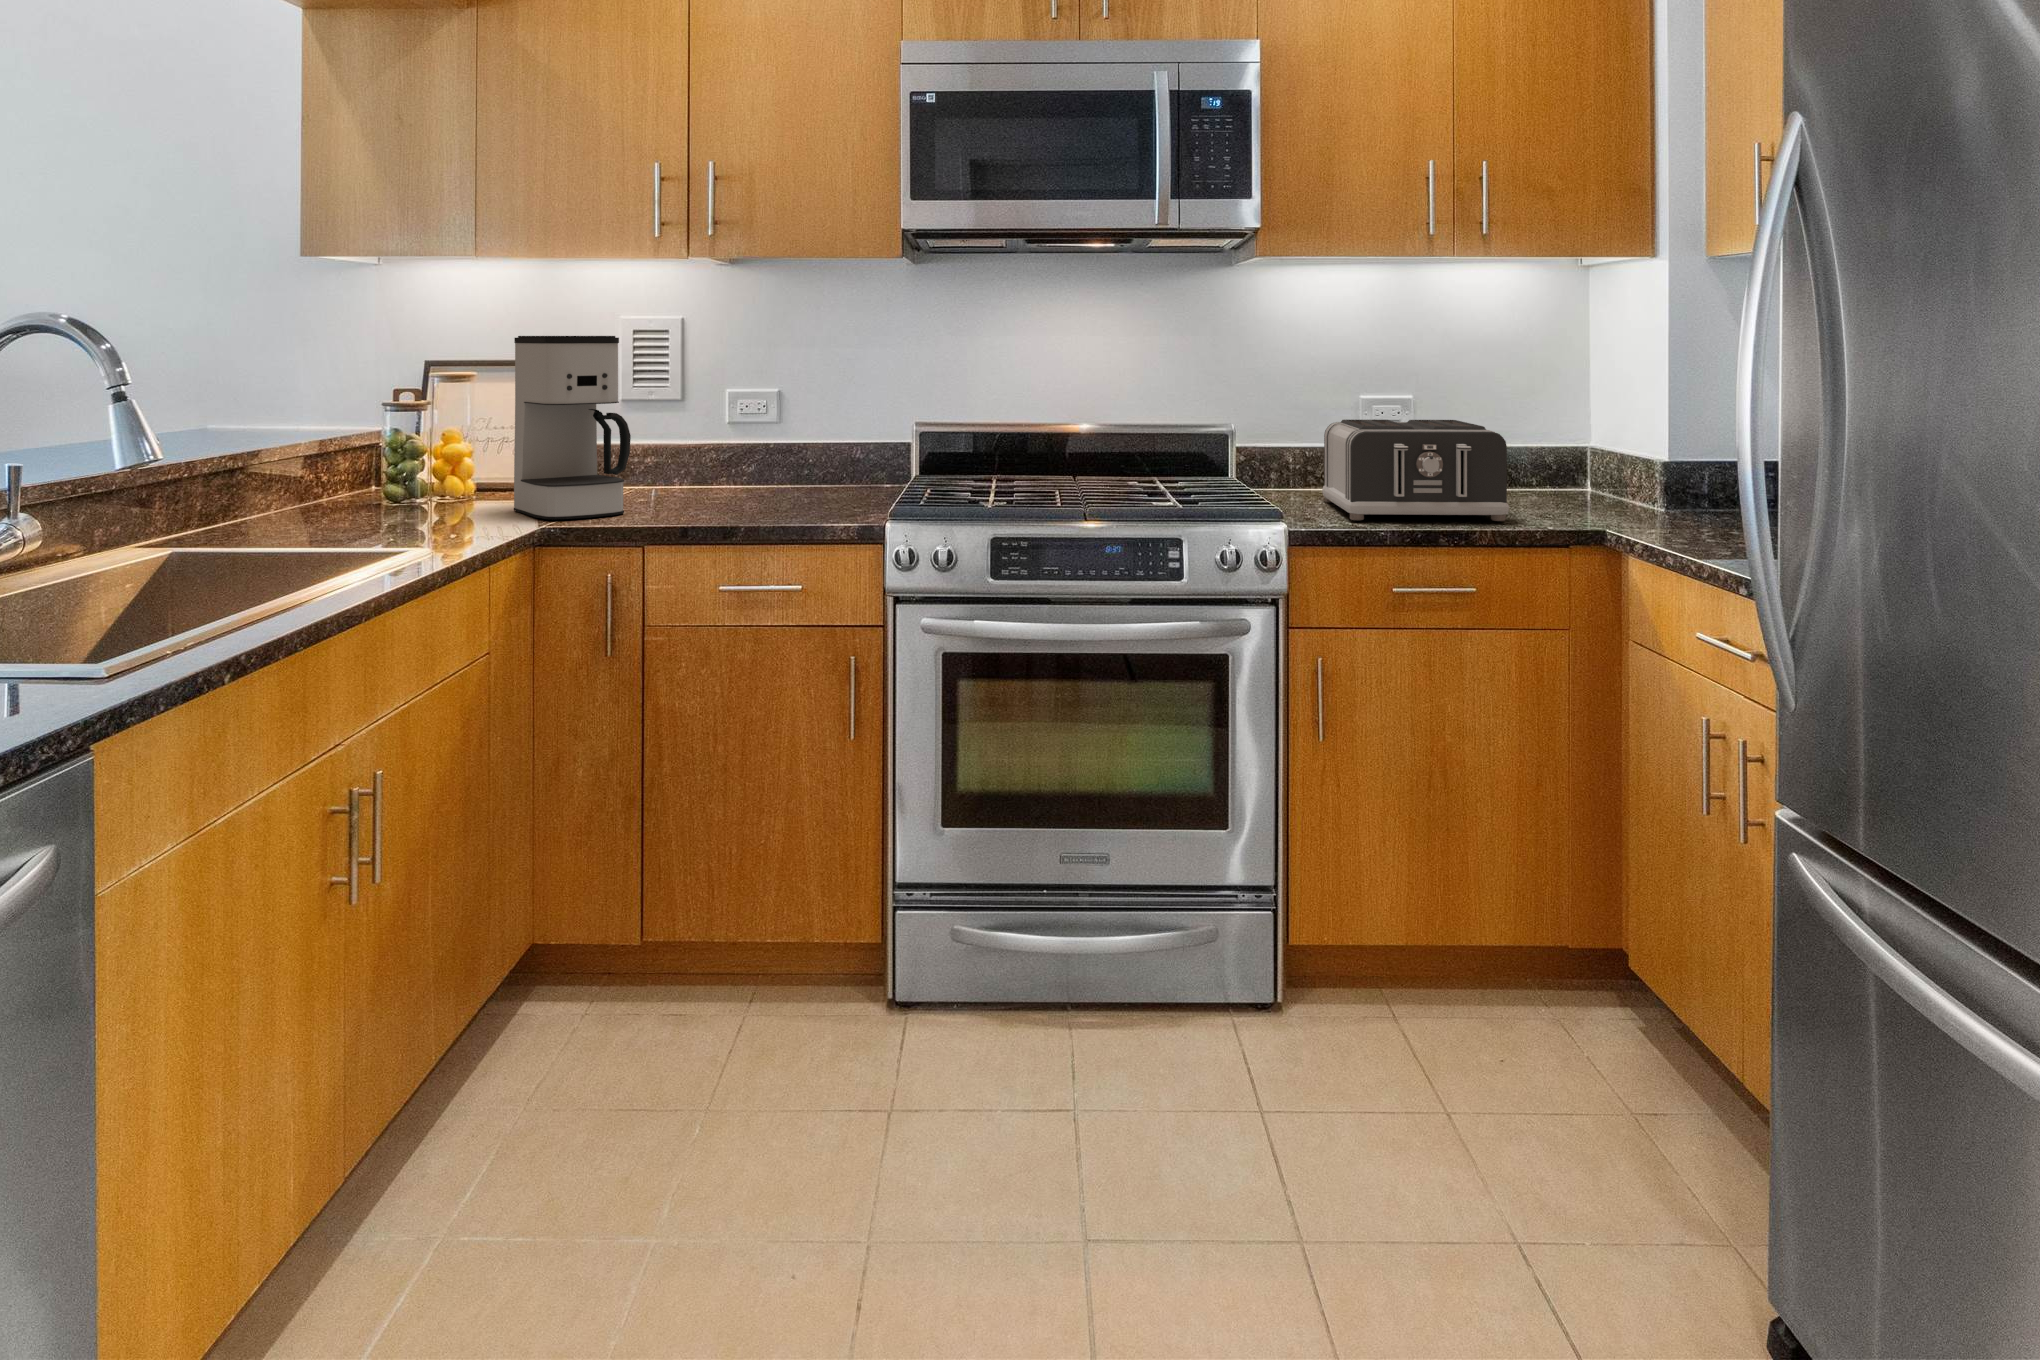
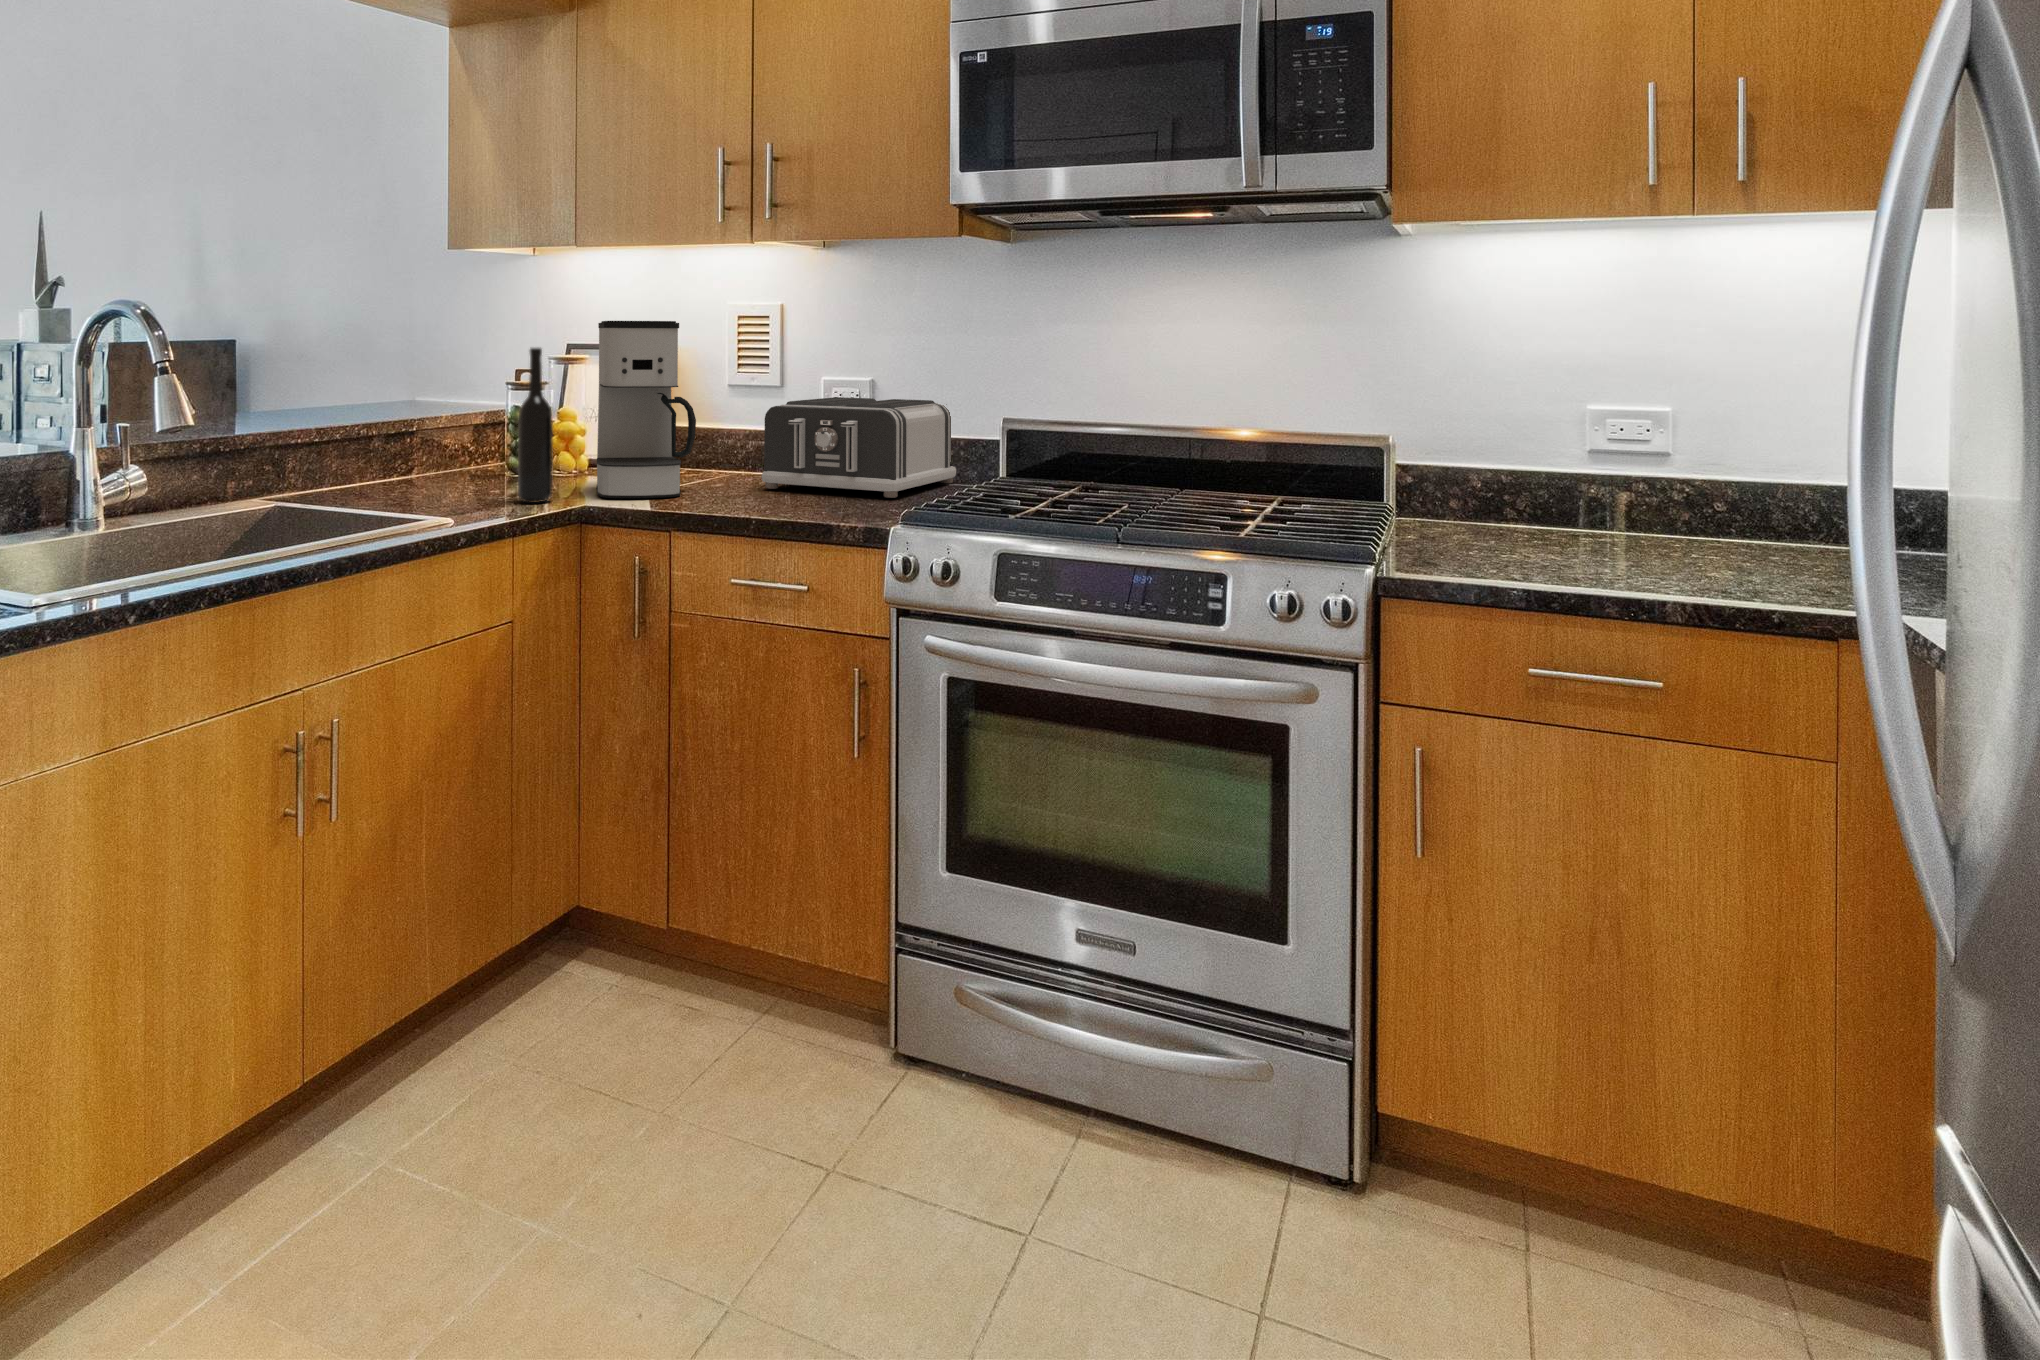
bottle: none [460,365,498,529] -> present [518,348,553,503]
toaster: present [1322,420,1509,521] -> present [762,397,956,498]

